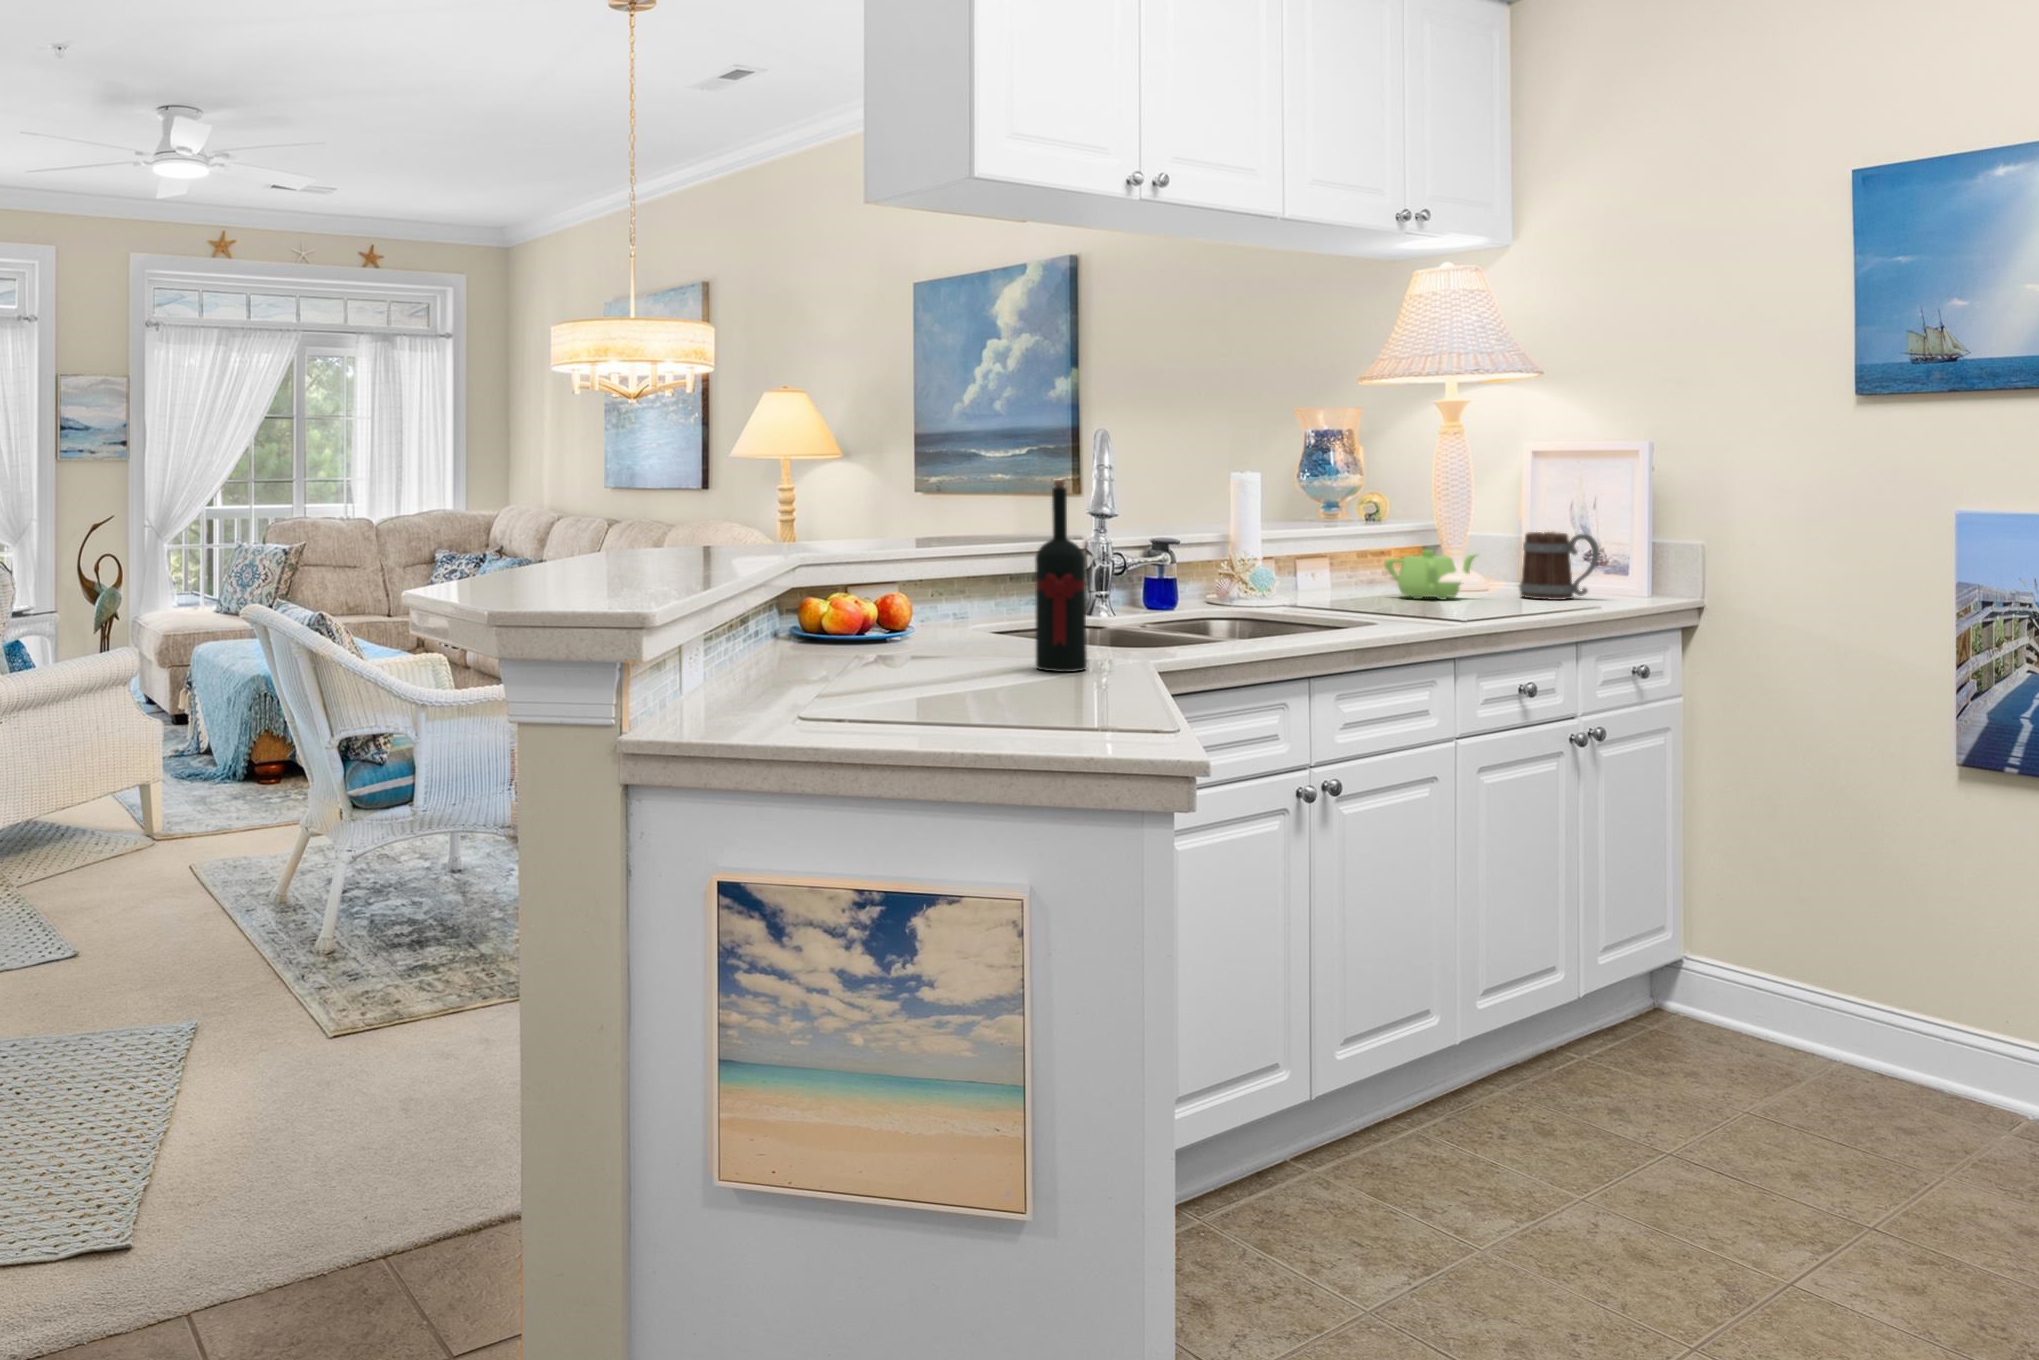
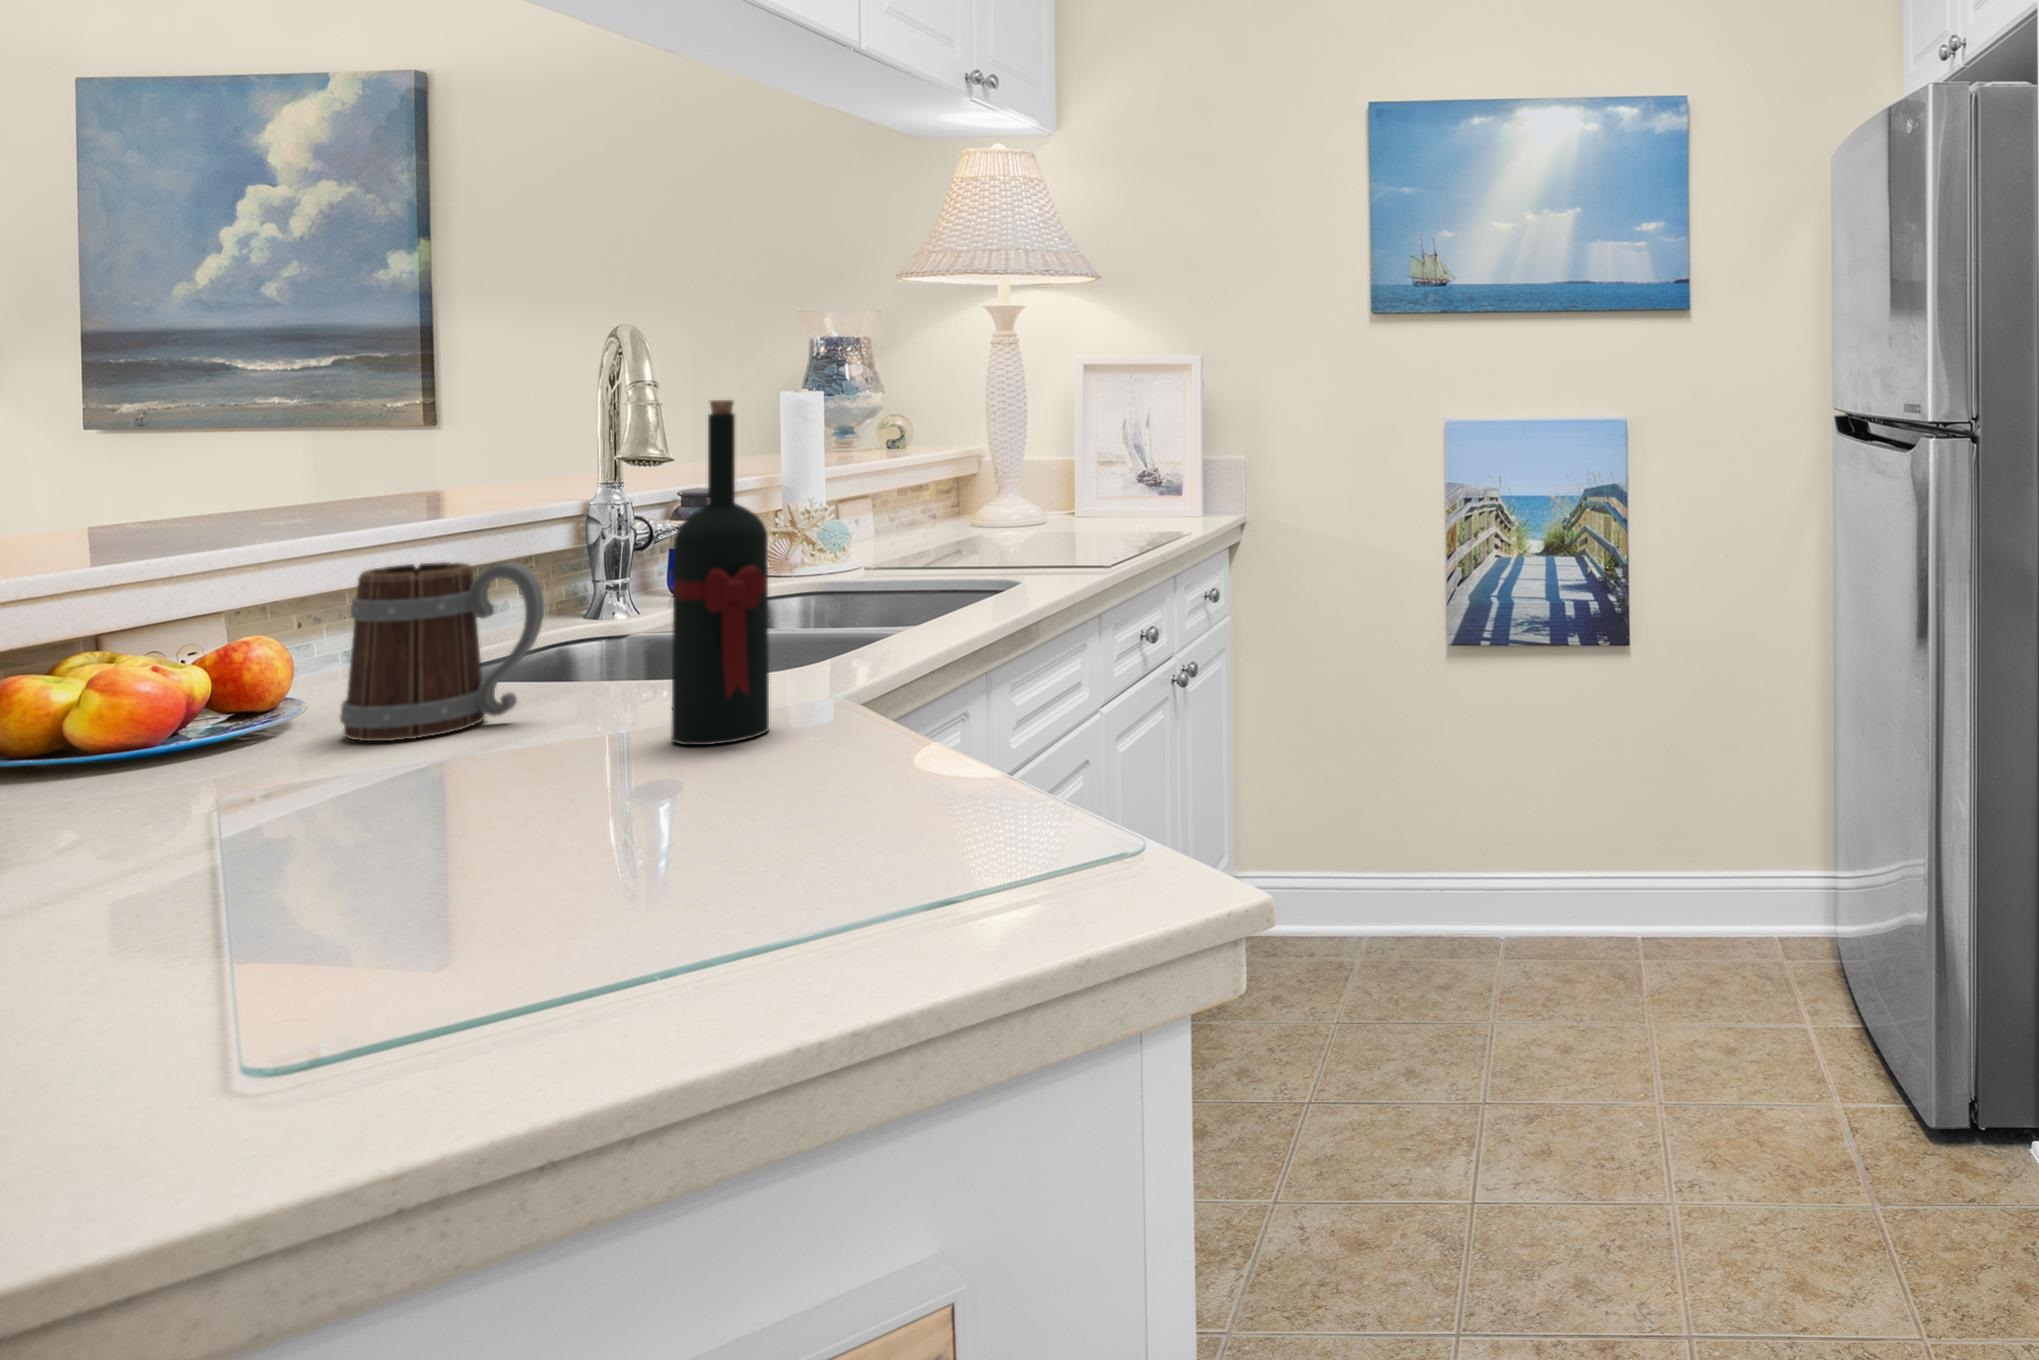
mug: present [1519,532,1599,600] -> present [340,562,544,741]
teapot: present [1385,550,1477,600] -> none [958,482,1064,543]

